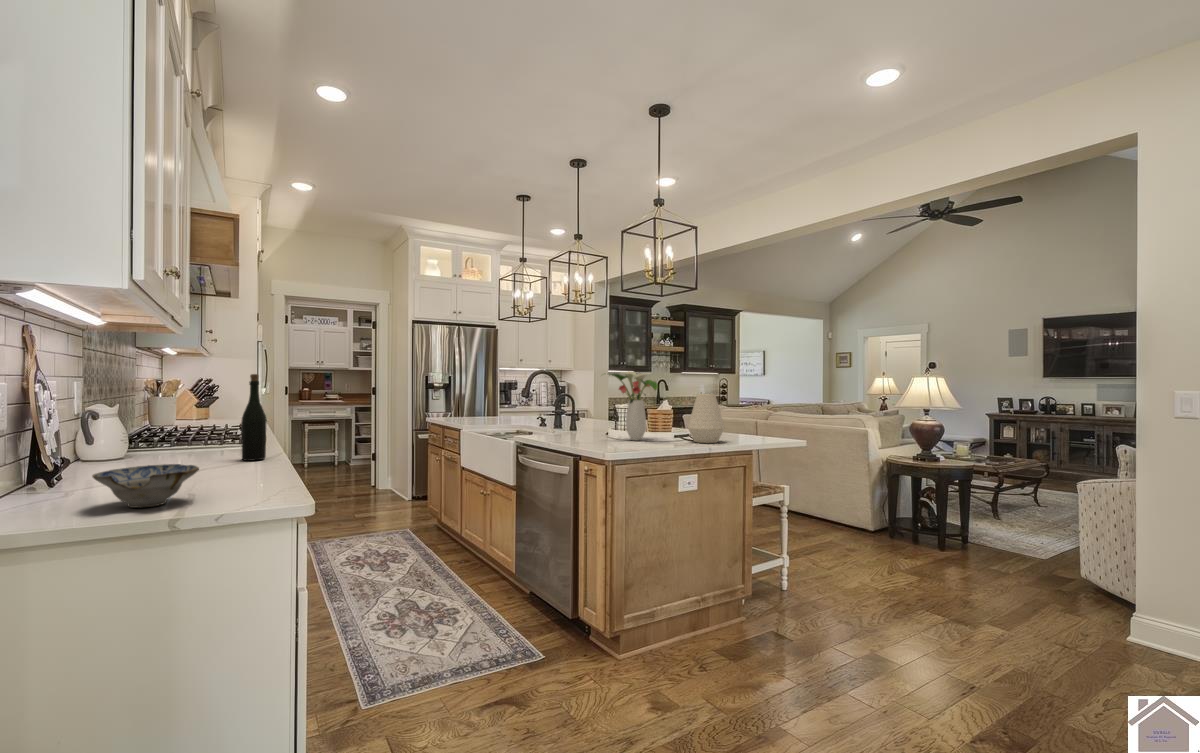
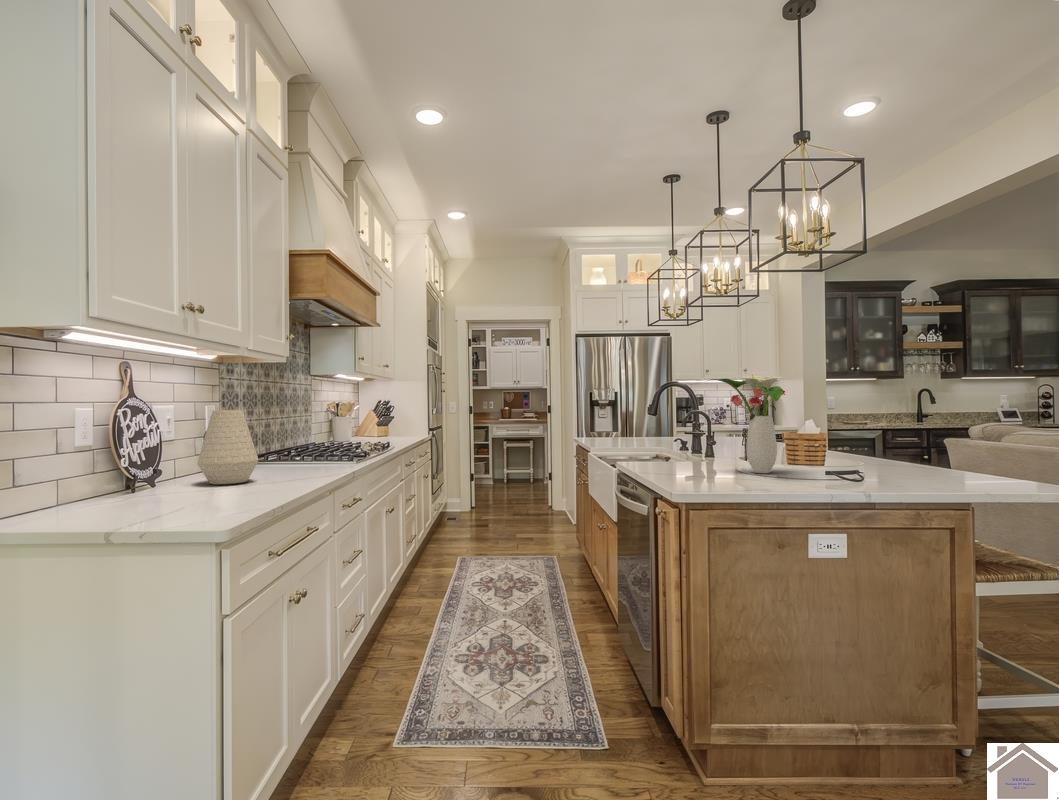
bottle: present [241,374,266,461] -> none [289,390,310,475]
vase: present [688,394,724,443] -> present [197,410,258,485]
ceramic bowl: present [92,464,199,508] -> none [54,476,151,516]

